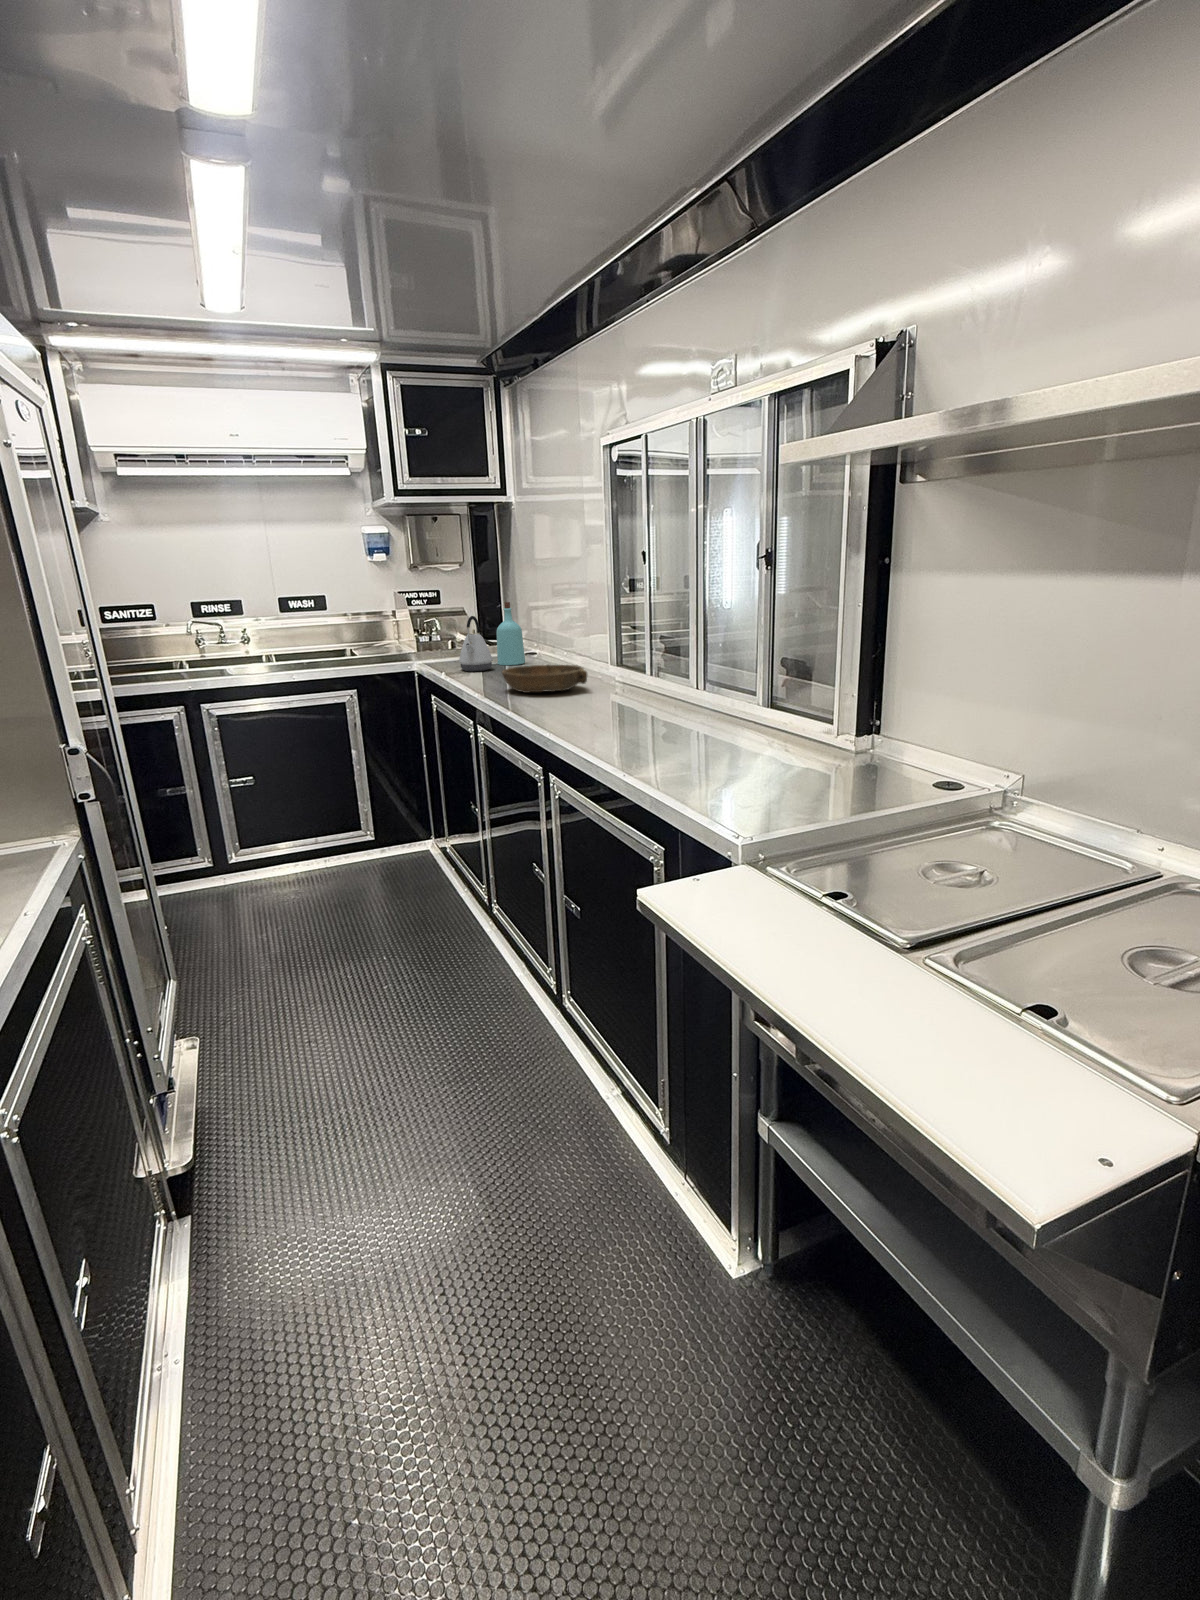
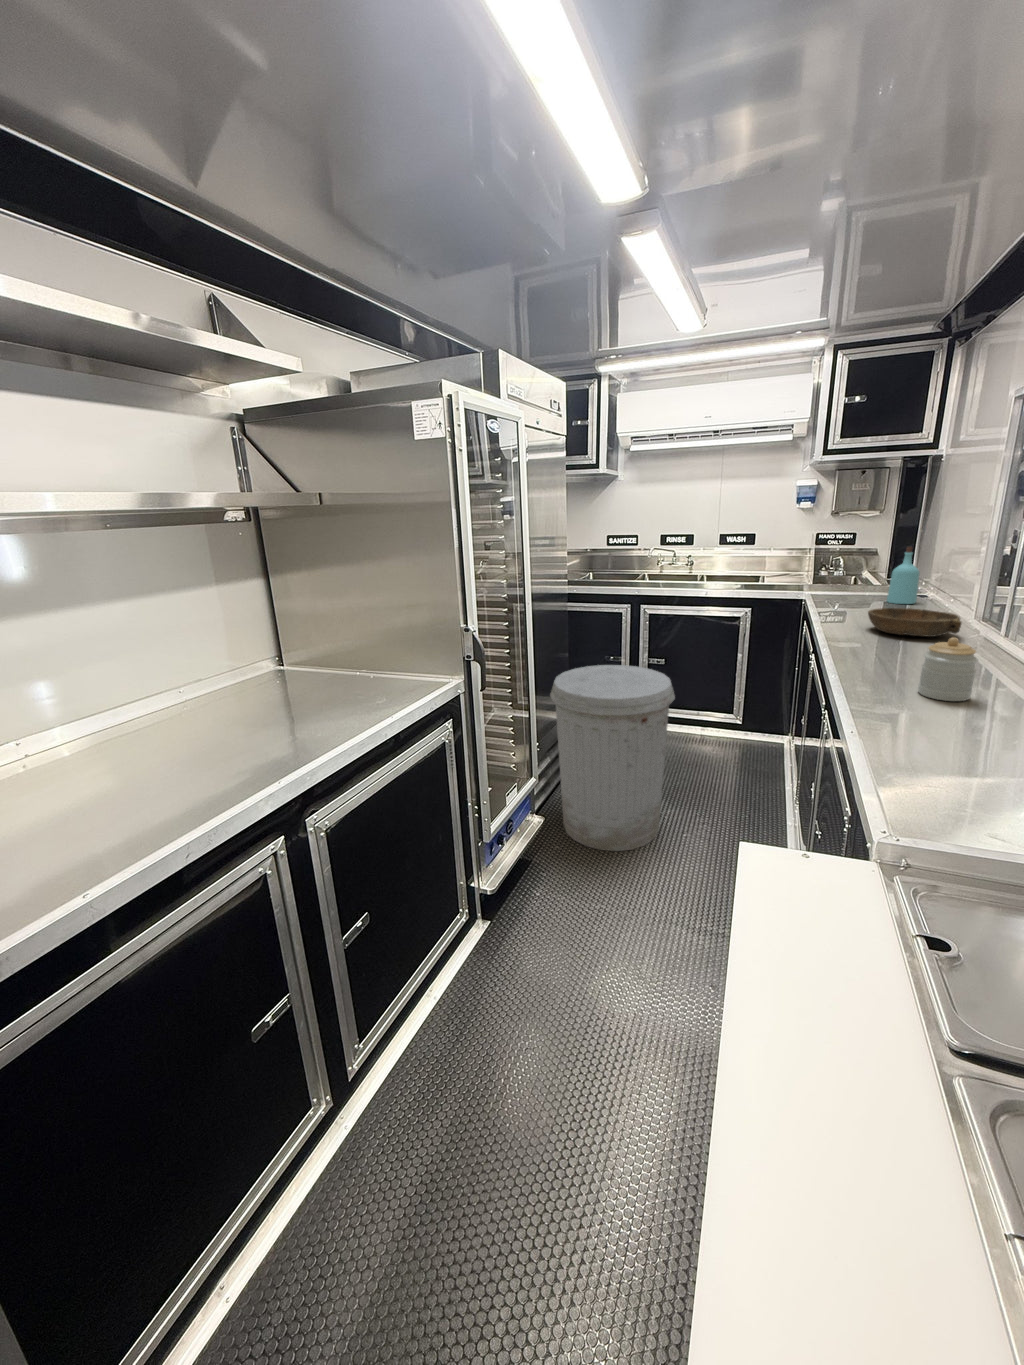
kettle: present [459,616,493,672] -> none [844,558,878,606]
jar: none [593,678,637,741] -> present [918,637,979,701]
trash can: none [131,783,340,1057] -> present [550,665,675,851]

